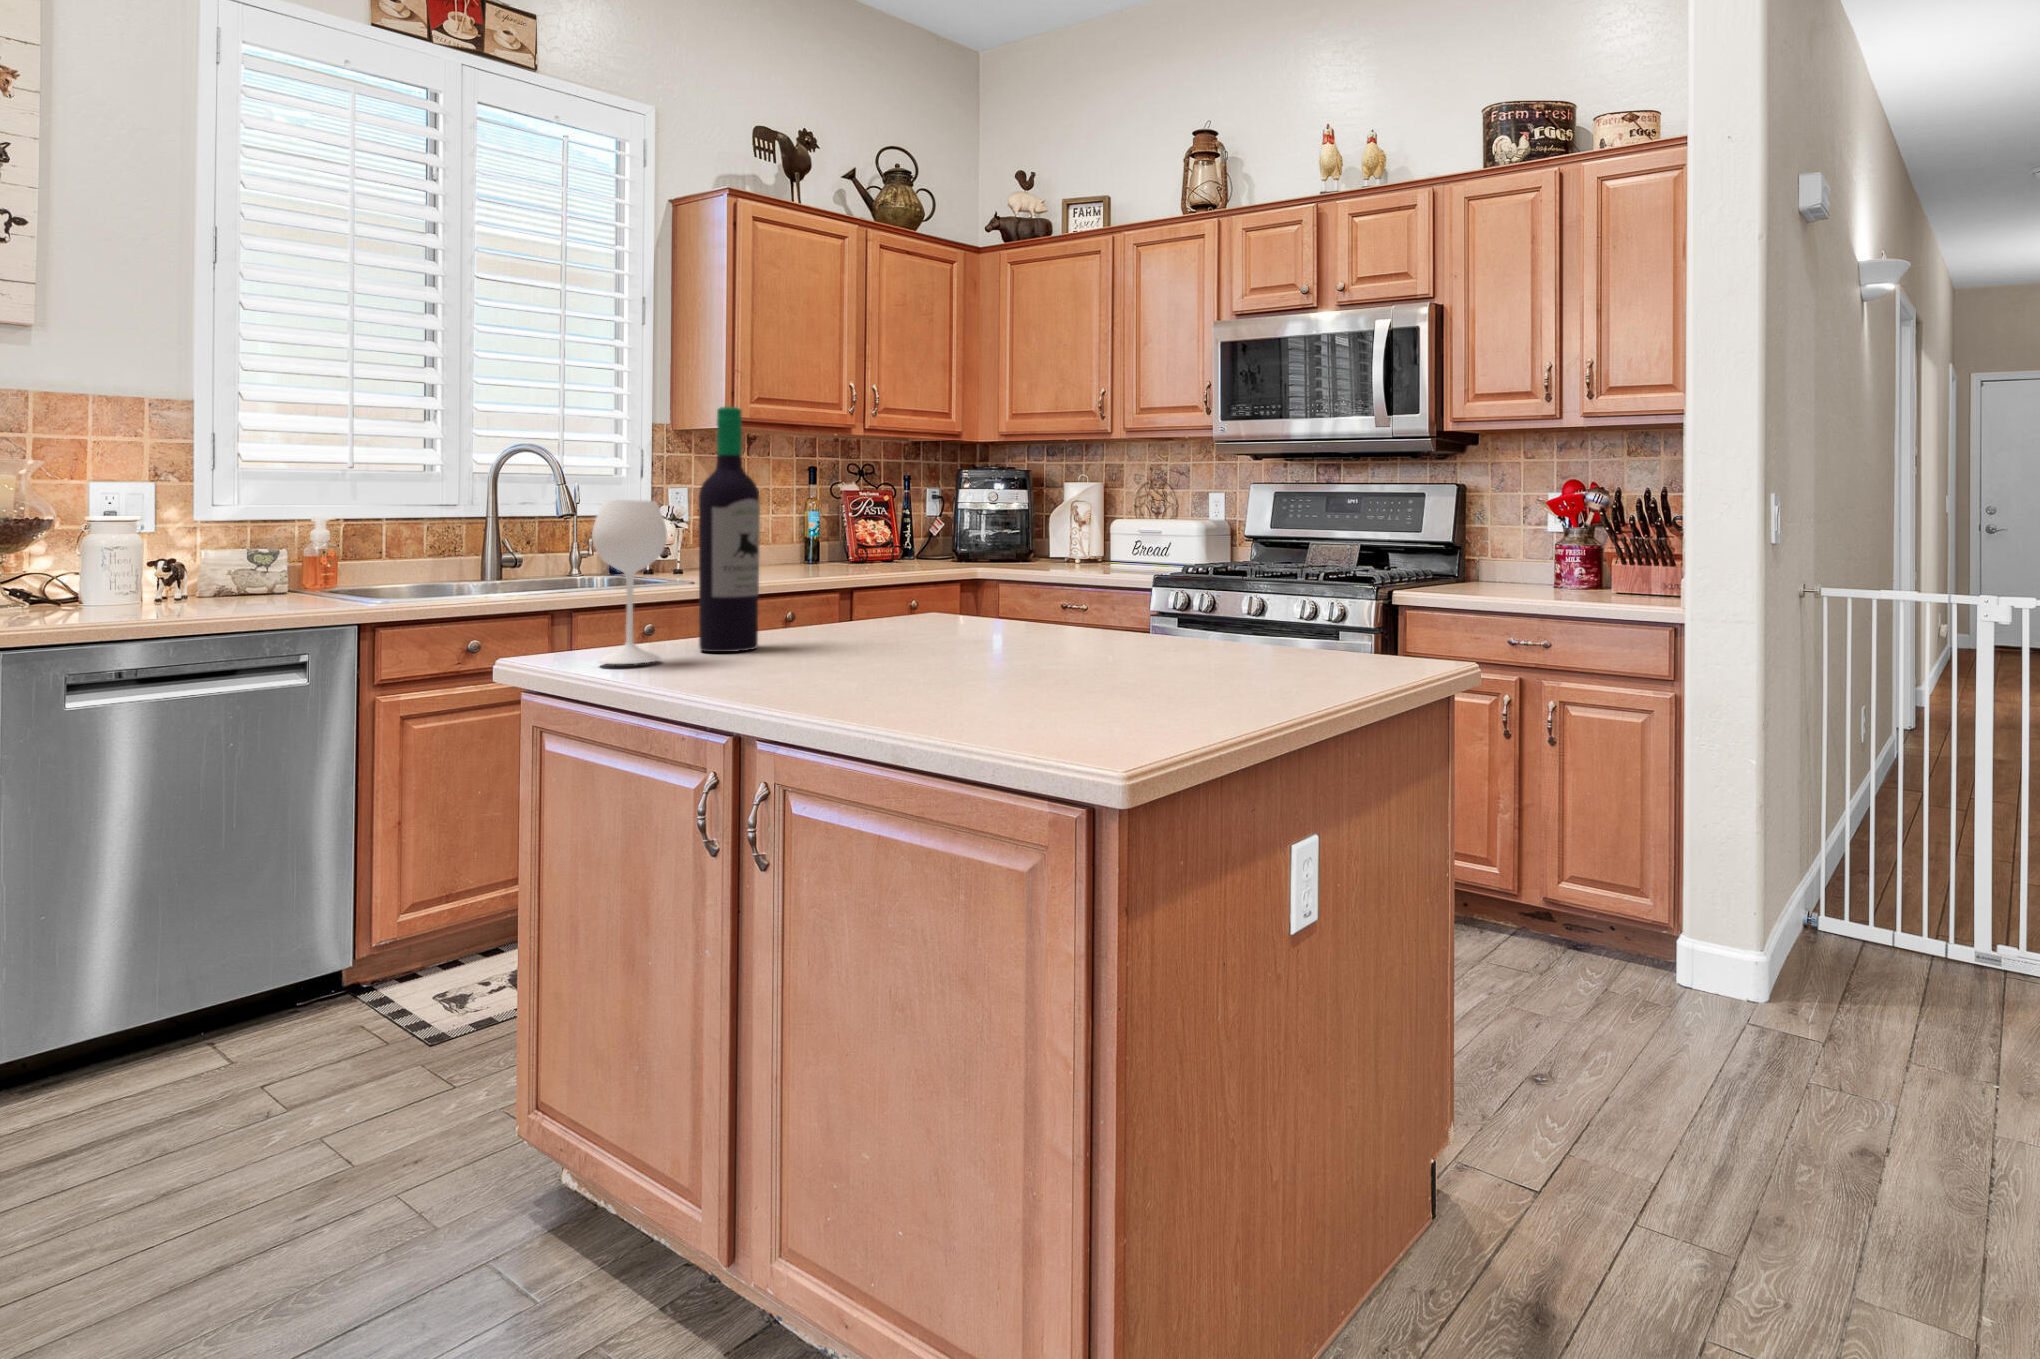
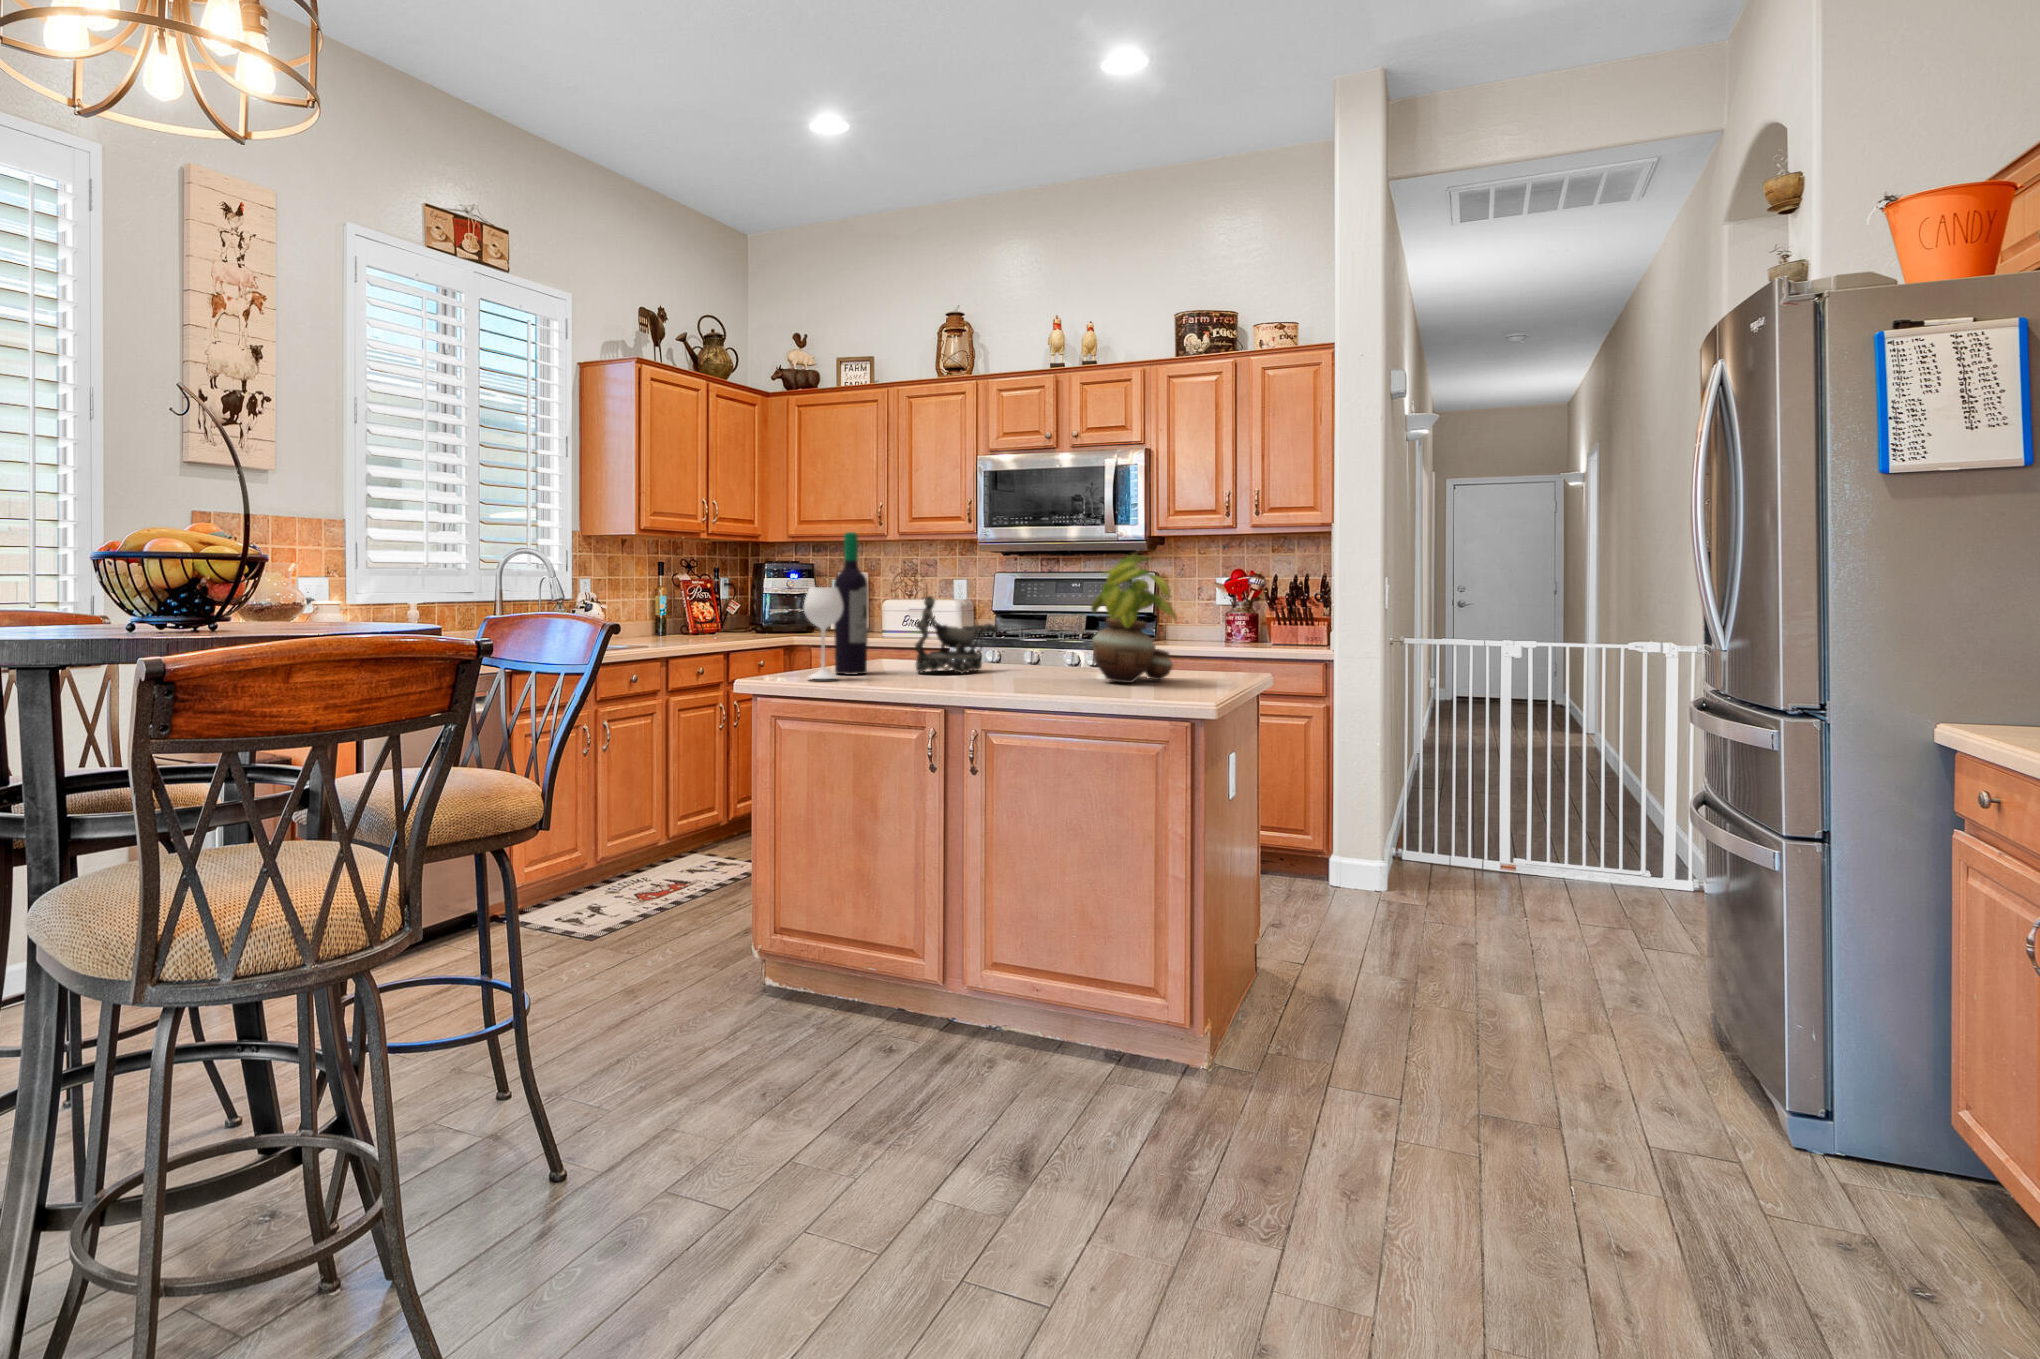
potted plant: none [1026,440,1218,688] -> present [1091,554,1176,683]
decorative bowl: none [822,517,995,654] -> present [915,596,998,673]

